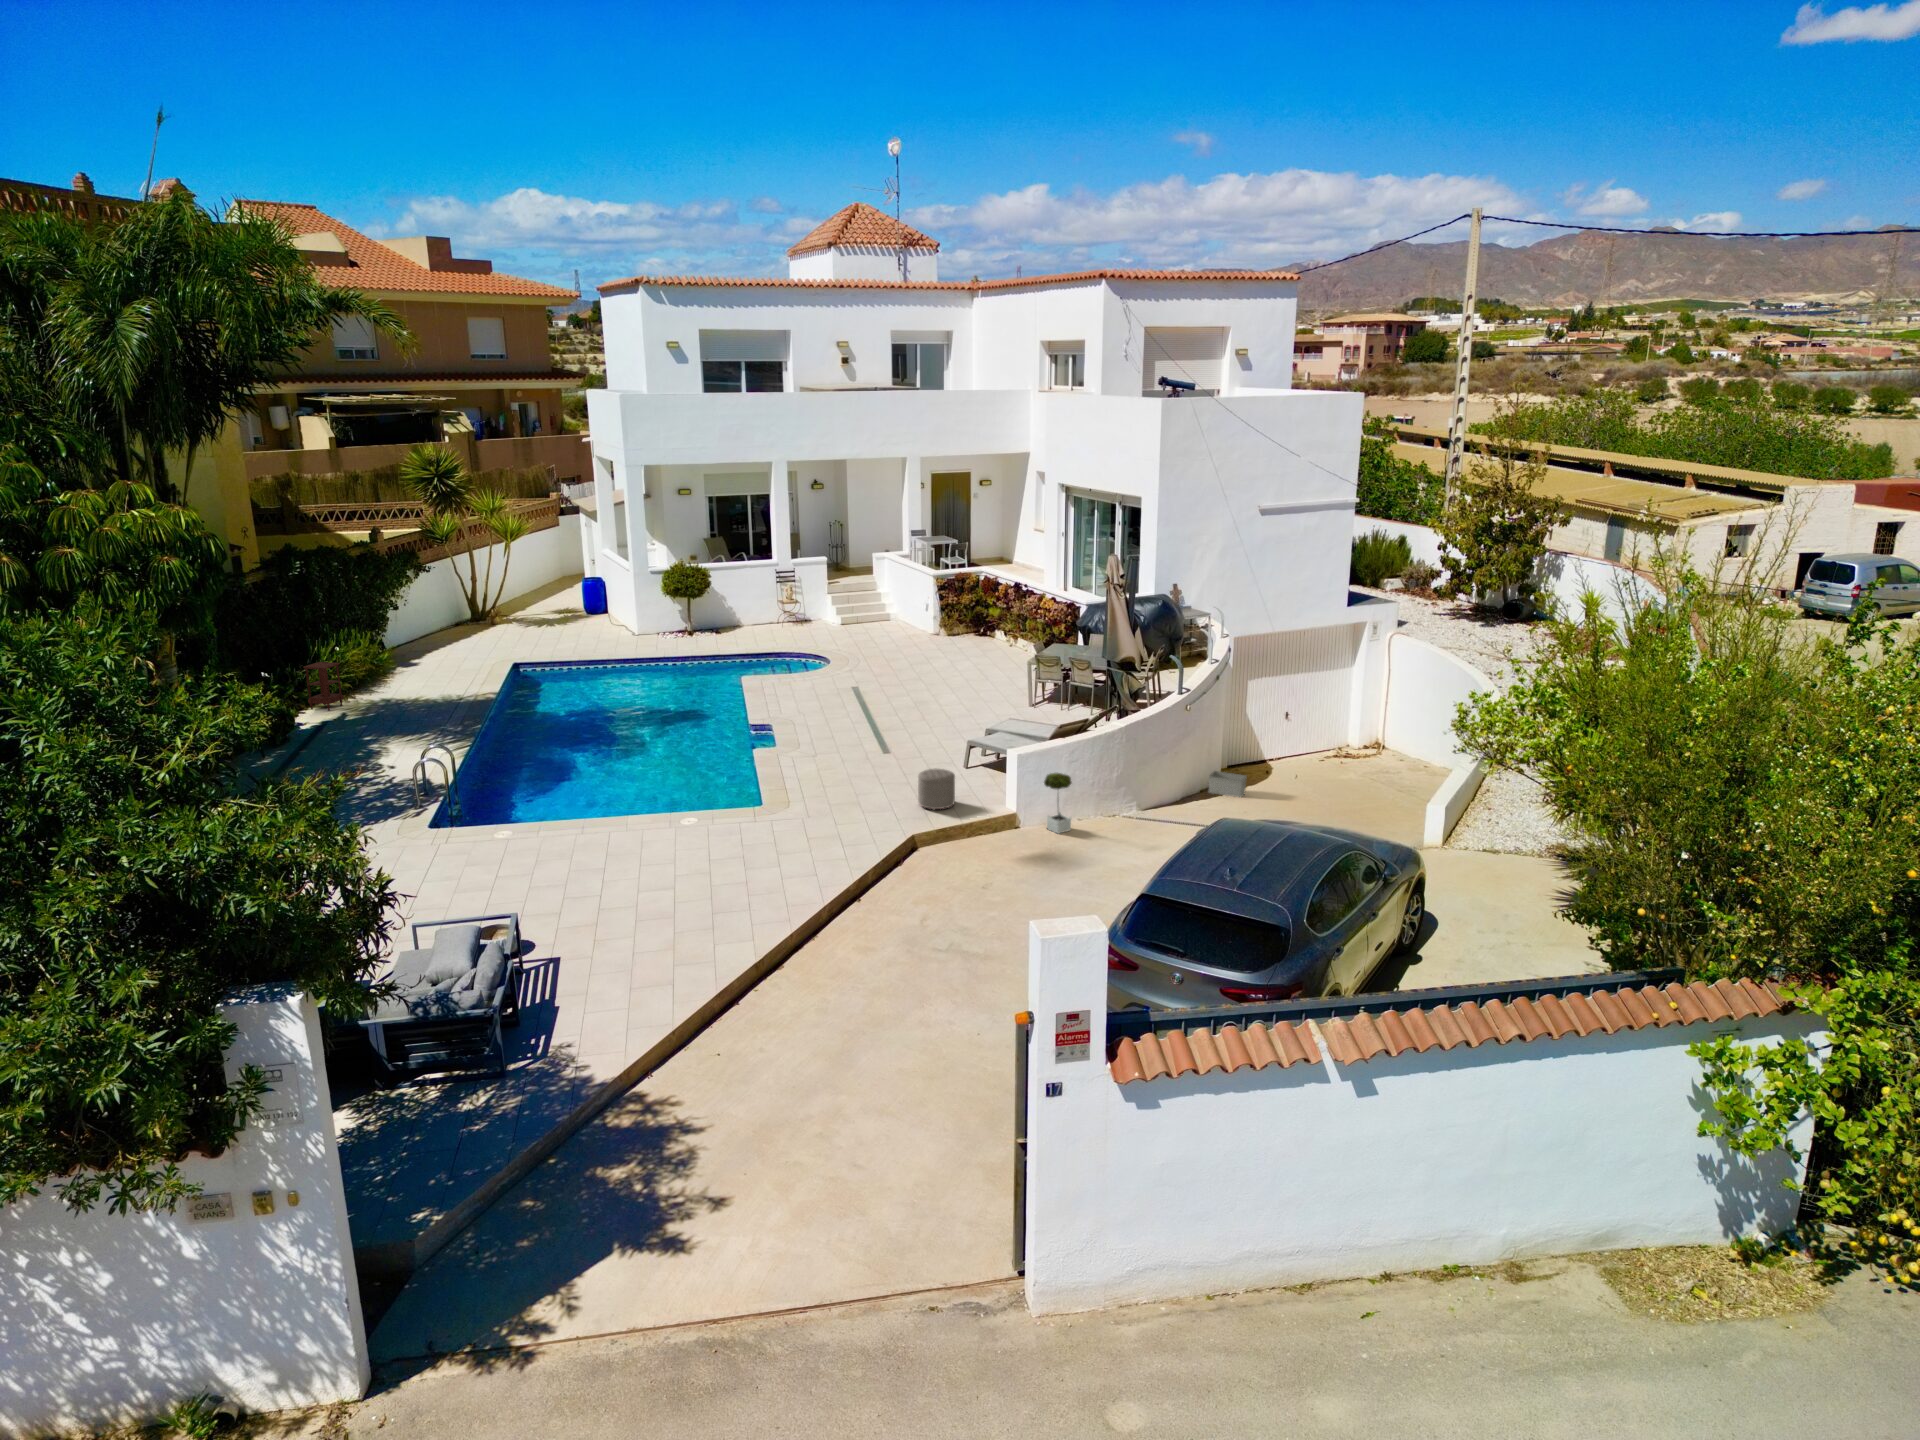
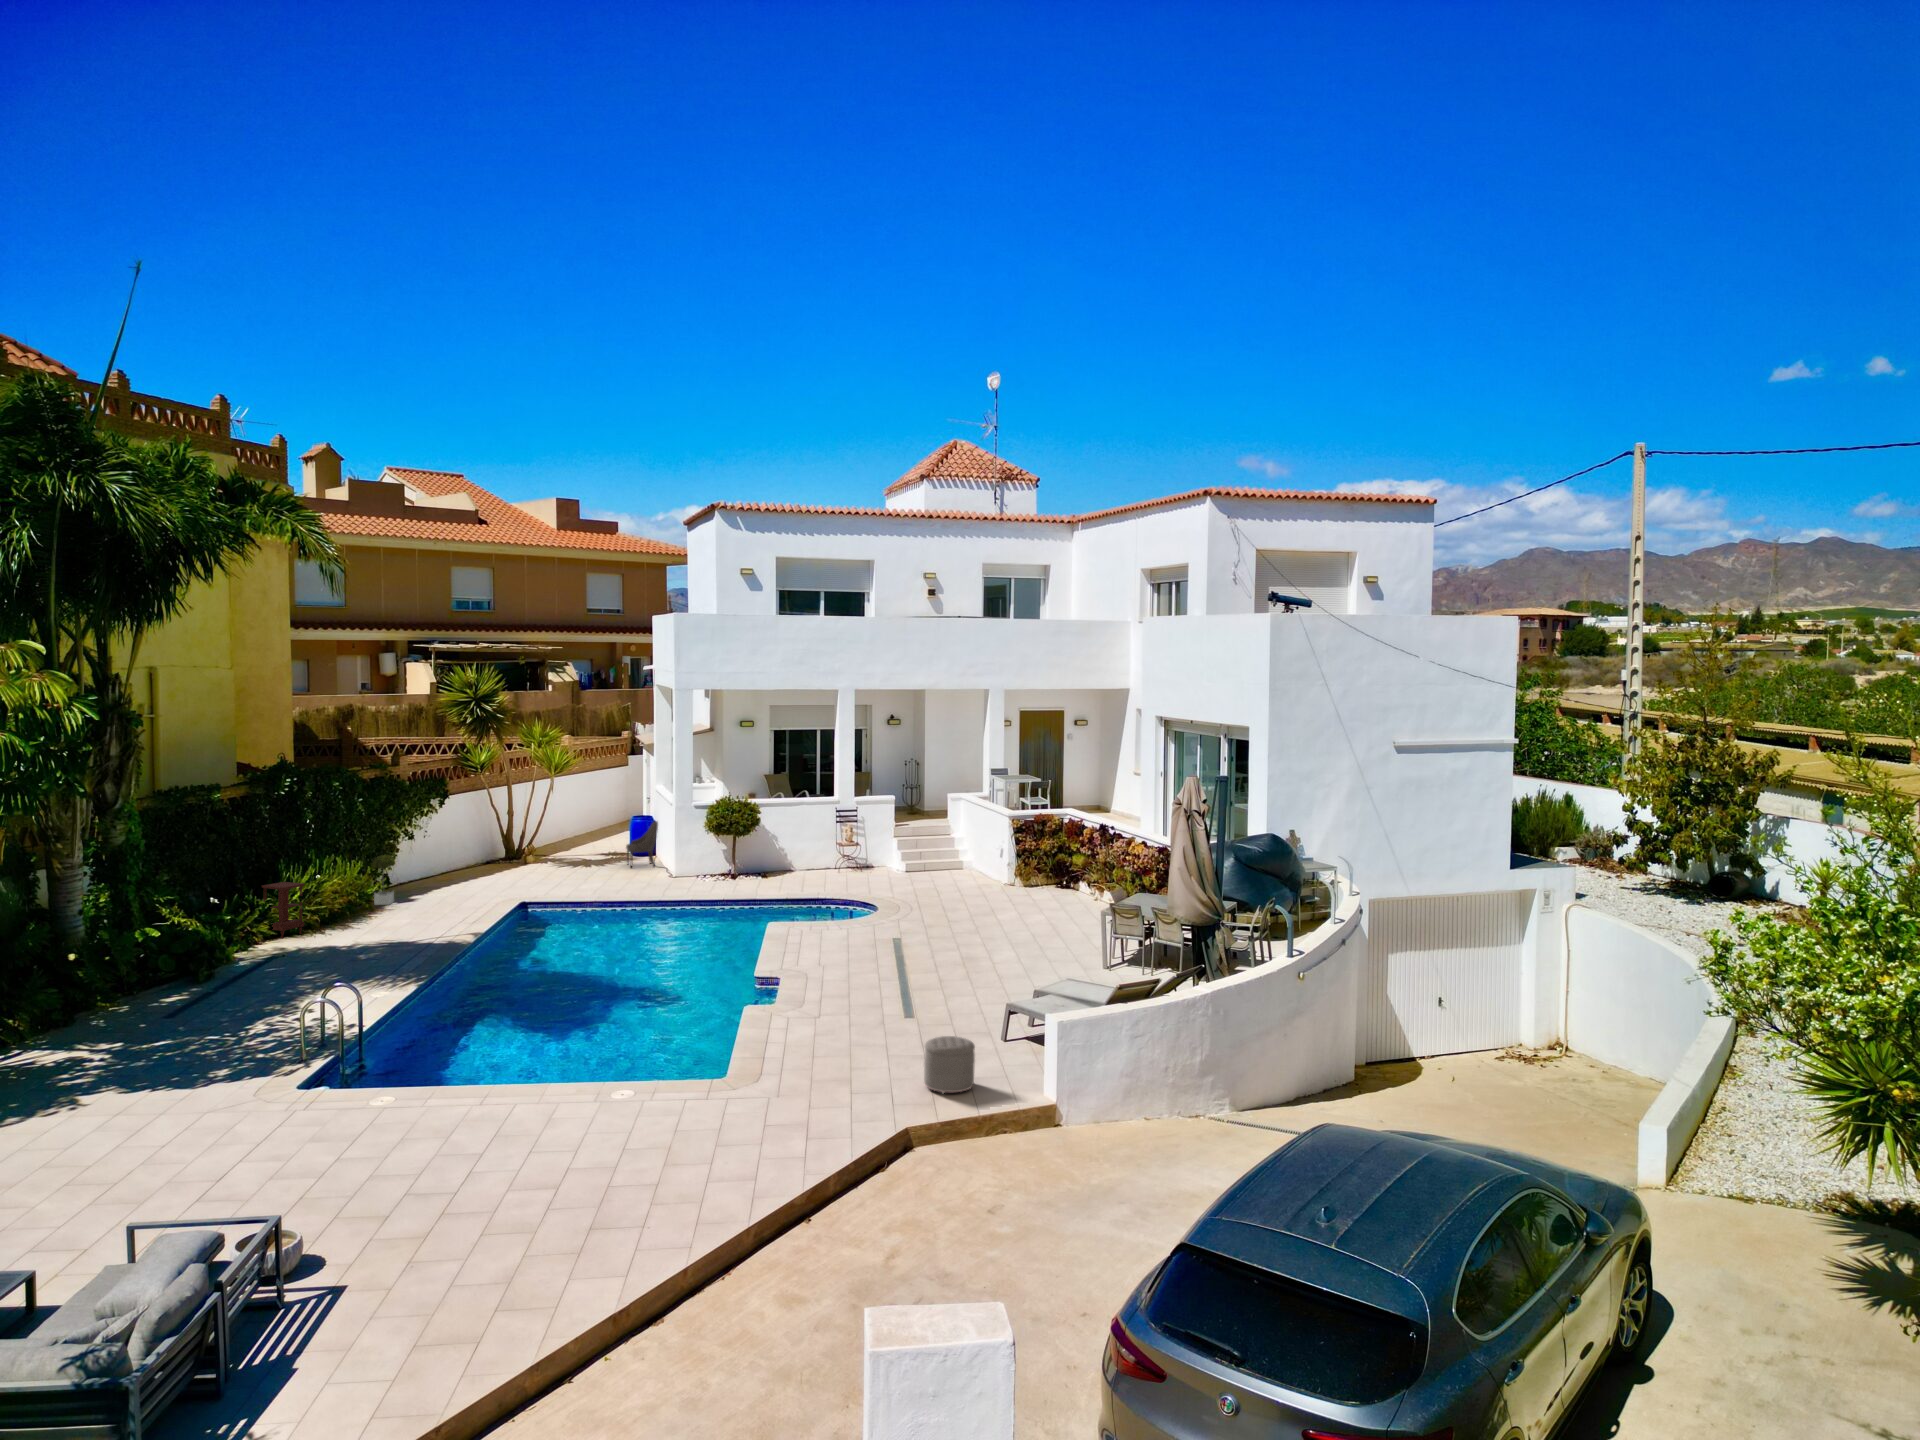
chair: none [587,585,616,629] -> present [626,821,658,867]
storage bin: present [1209,771,1247,797] -> none [1335,1064,1387,1103]
potted tree: present [1044,773,1072,834] -> present [373,855,395,905]

